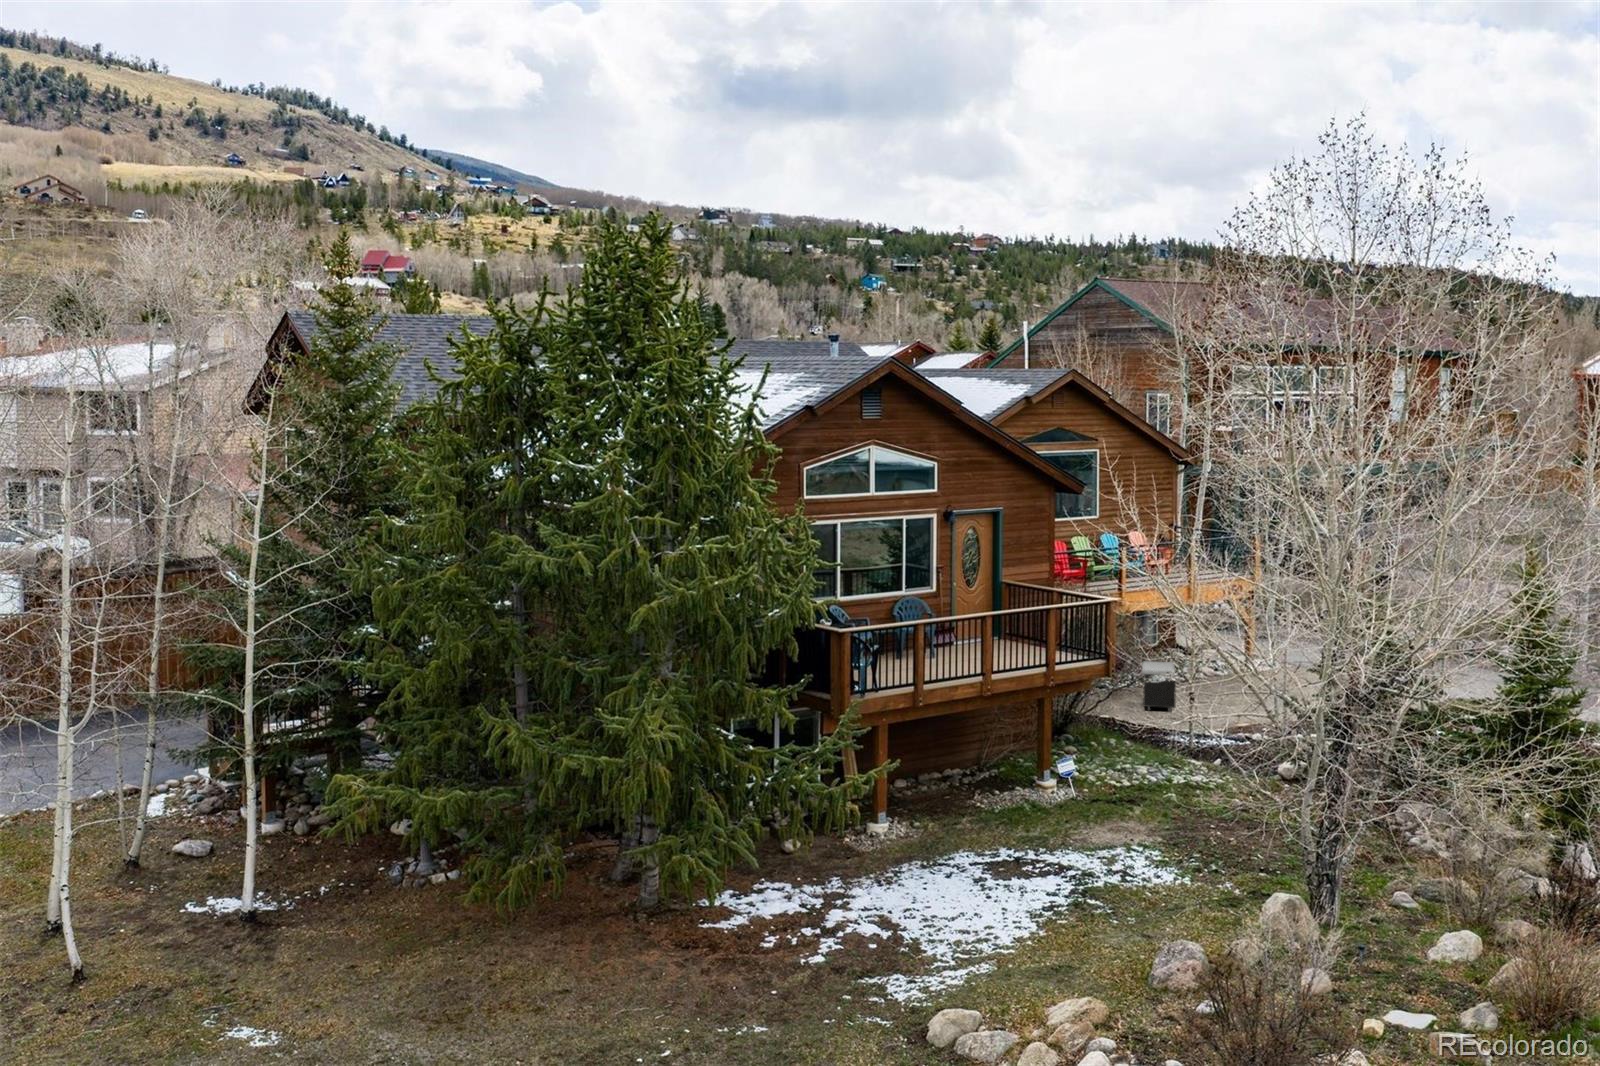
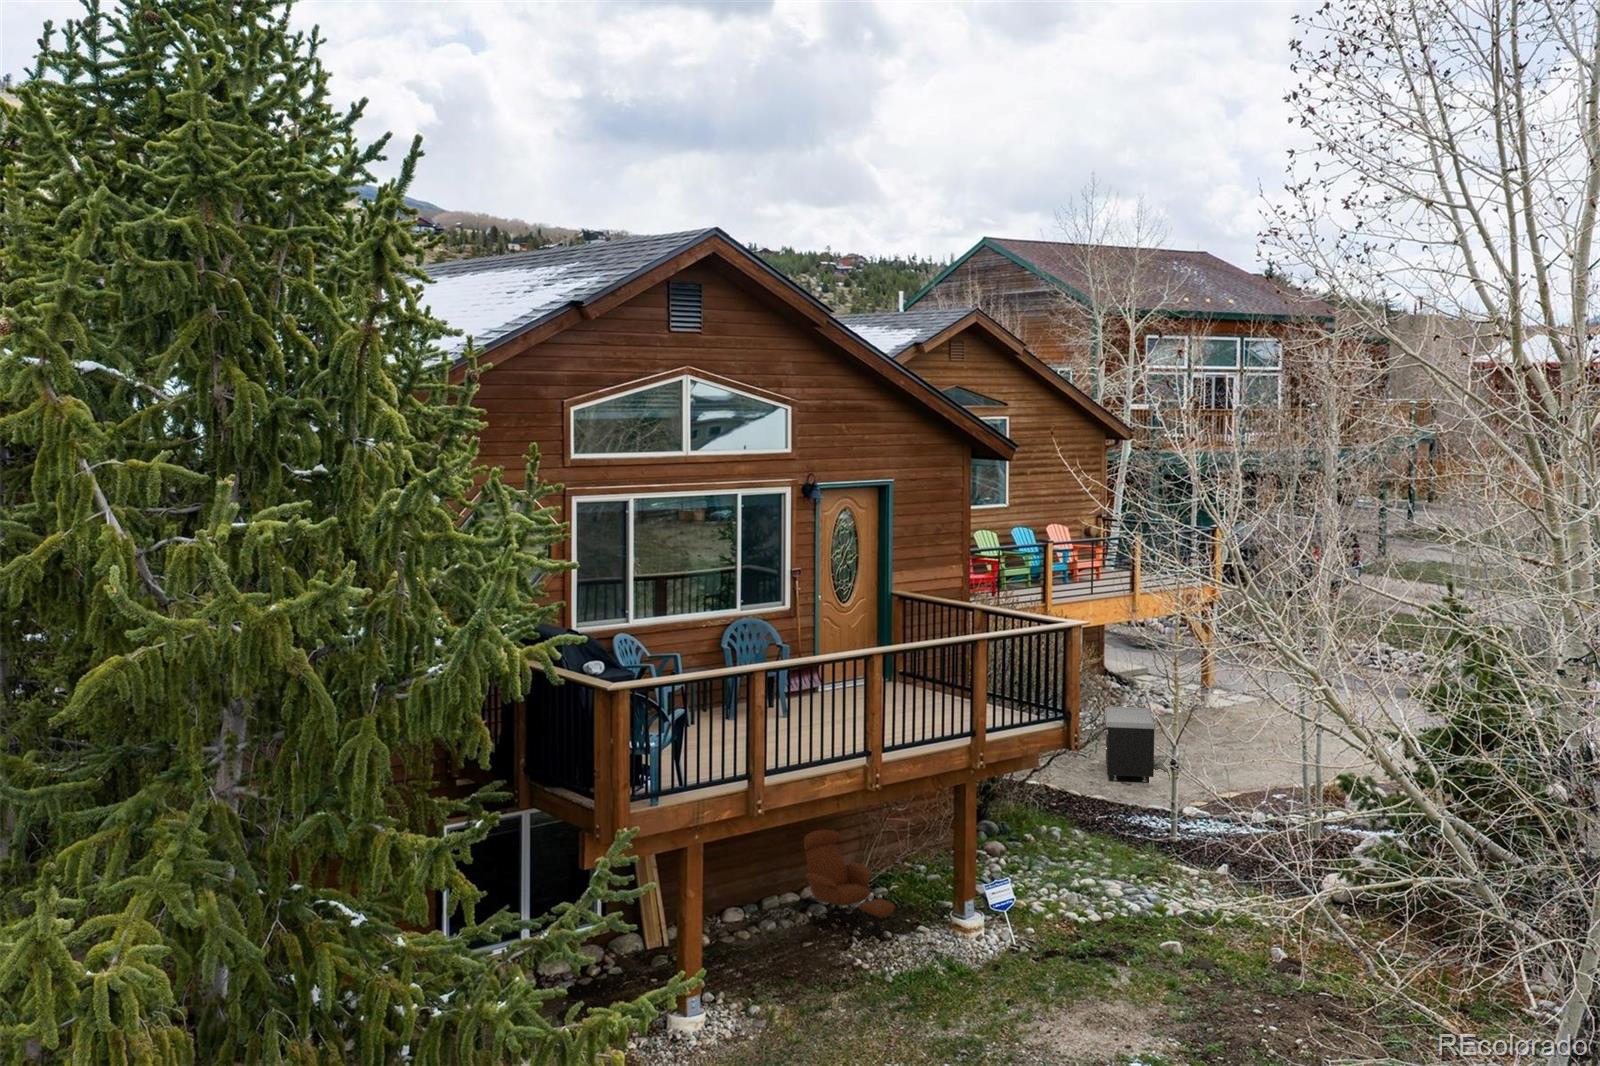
lounge chair: none [943,727,1000,794] -> present [804,830,895,938]

